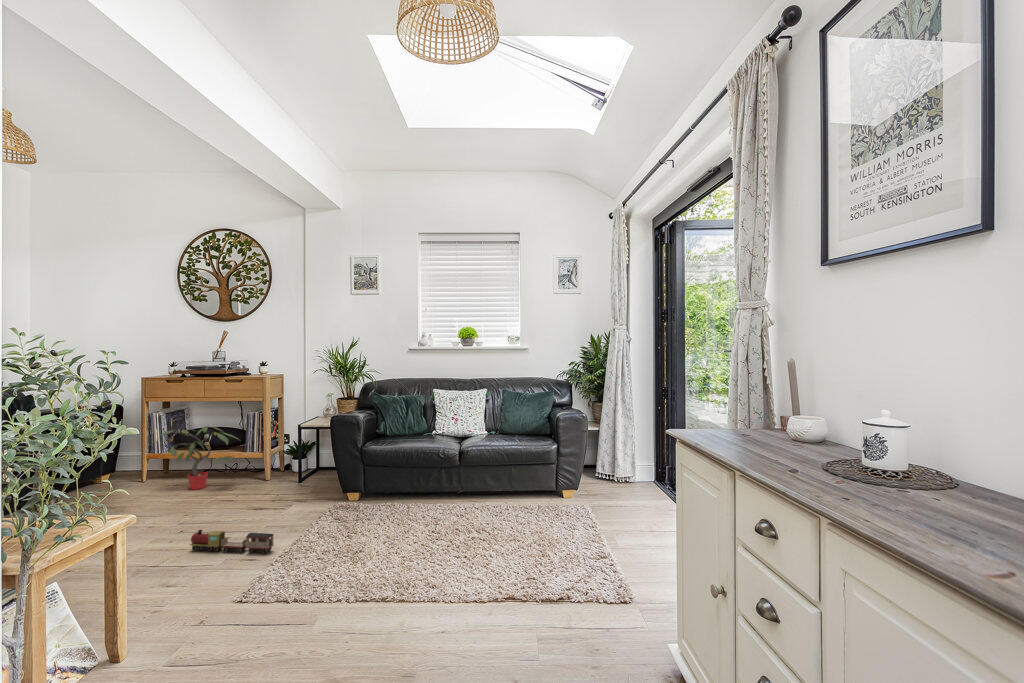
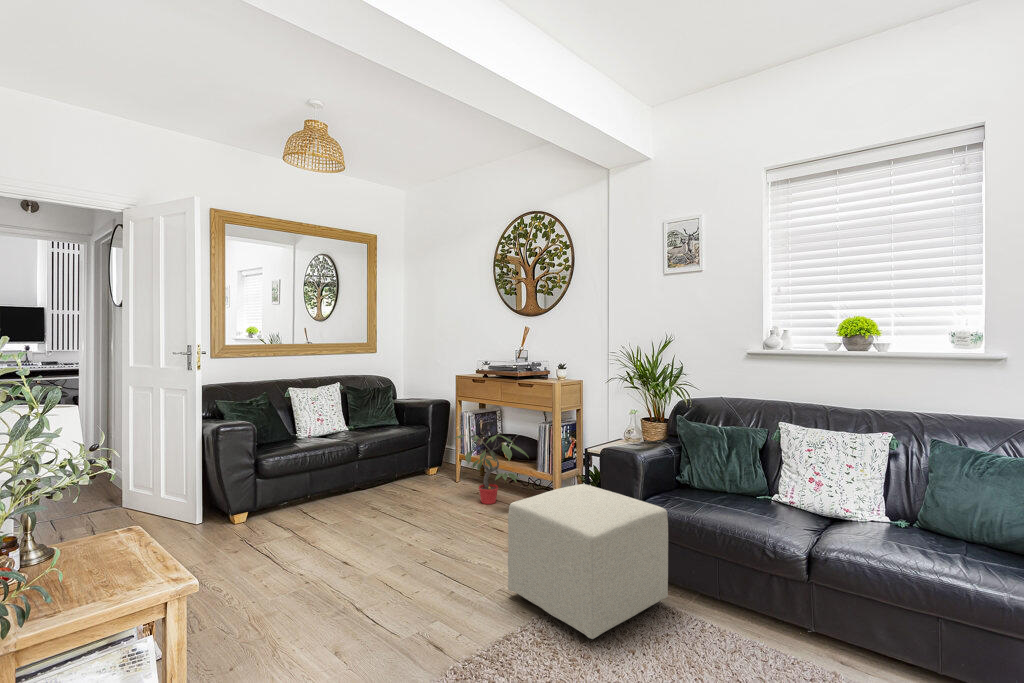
ottoman: none [273,444,382,529] -> present [508,484,668,639]
toy train: present [190,530,274,554] -> none [409,575,481,643]

